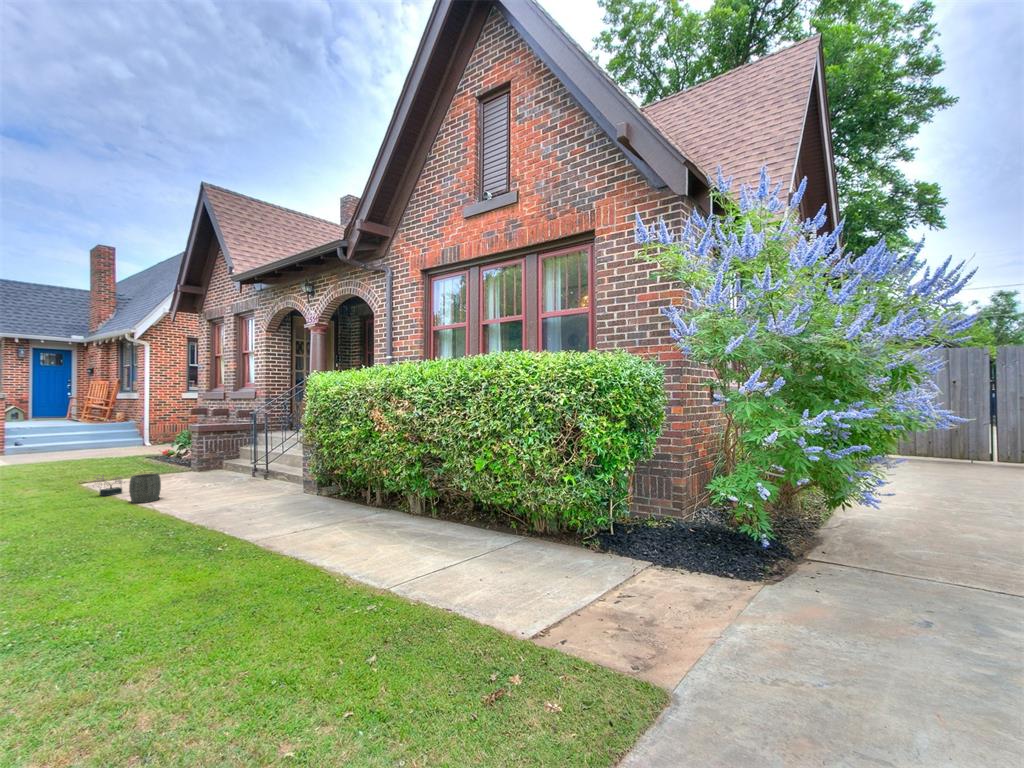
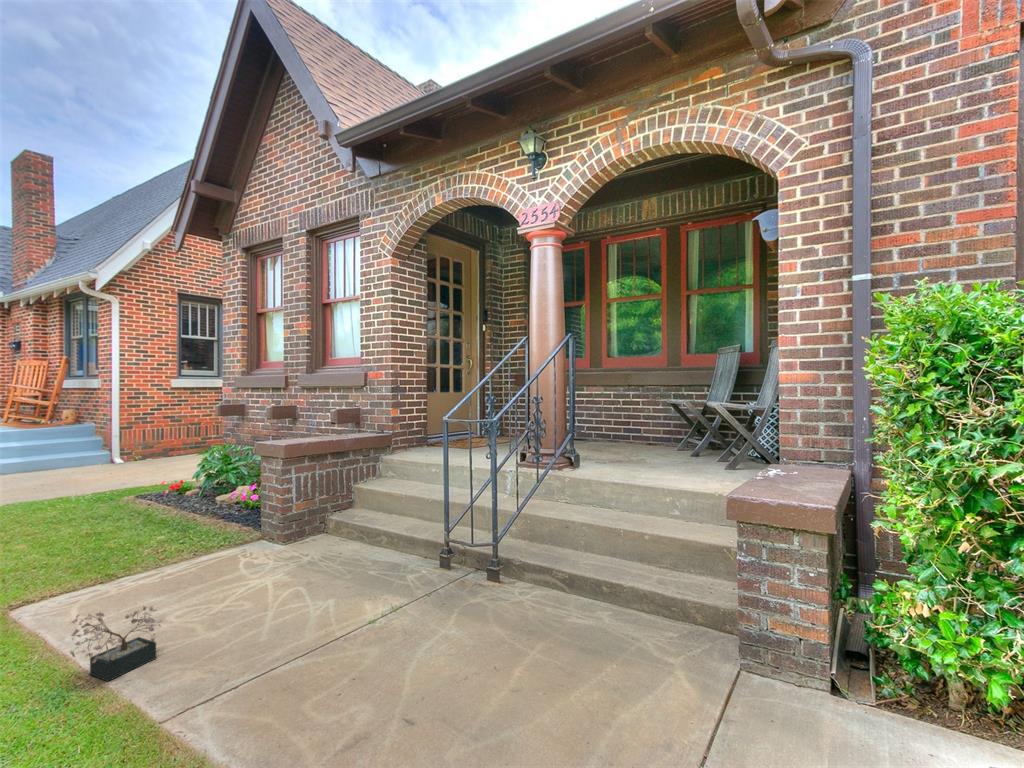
woven basket: present [129,474,161,503] -> none [214,619,307,745]

